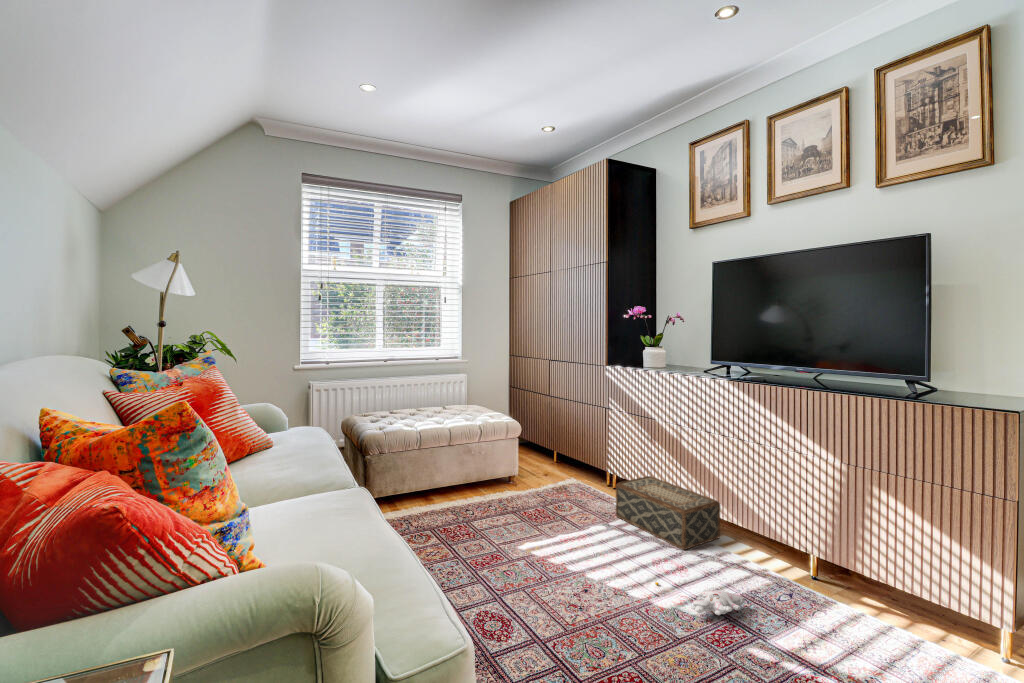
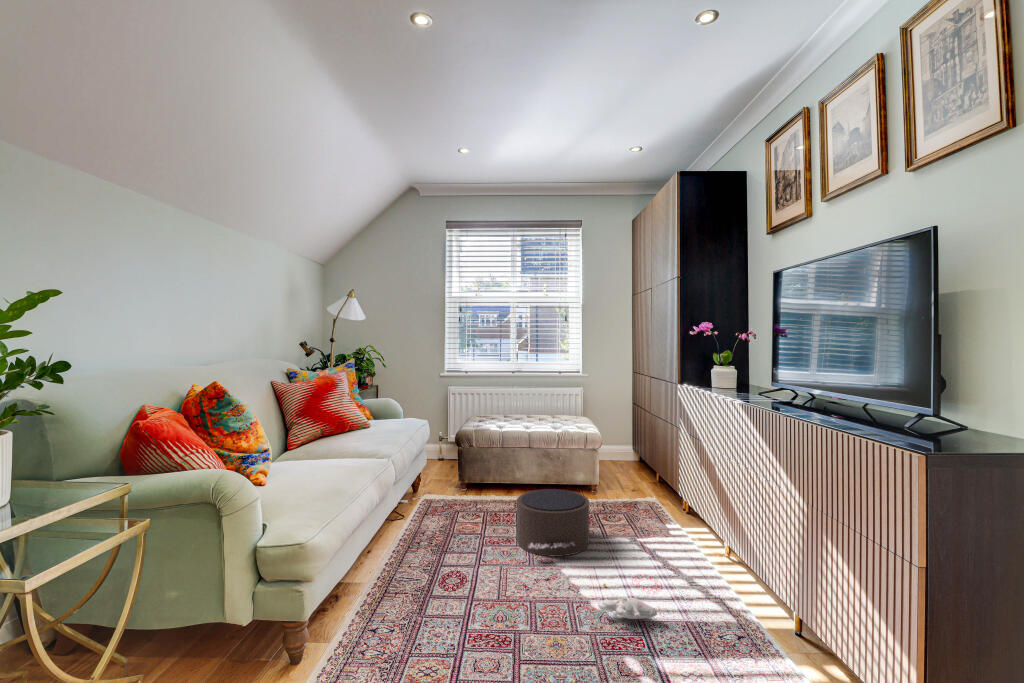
woven basket: present [616,476,720,550] -> none [647,498,730,570]
pouf: none [494,489,596,568] -> present [516,489,590,557]

